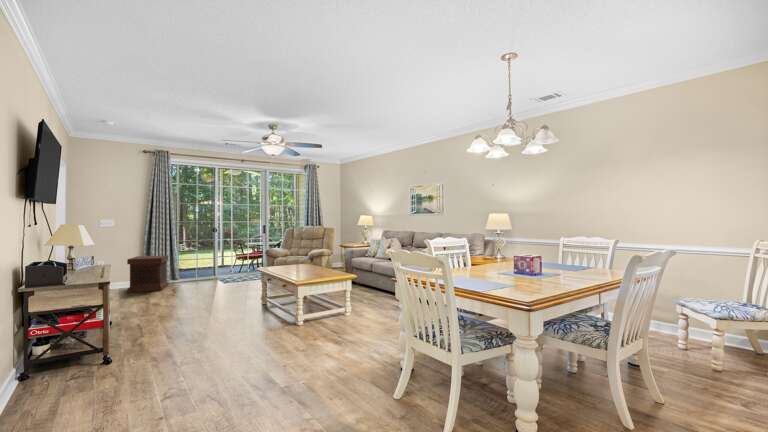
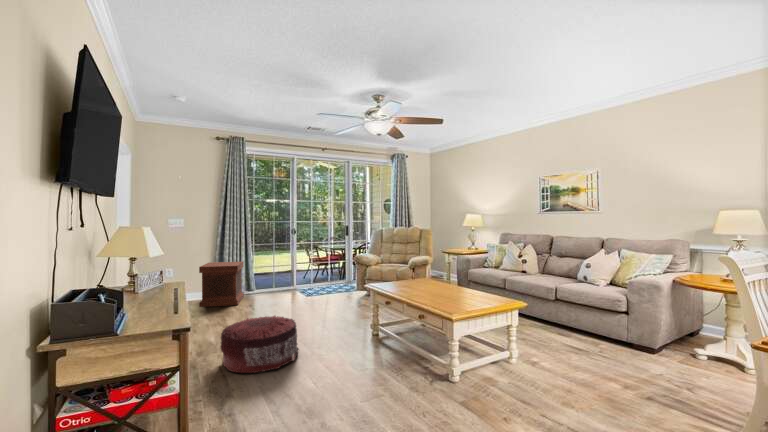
pouf: none [138,290,202,328] -> present [221,316,299,373]

